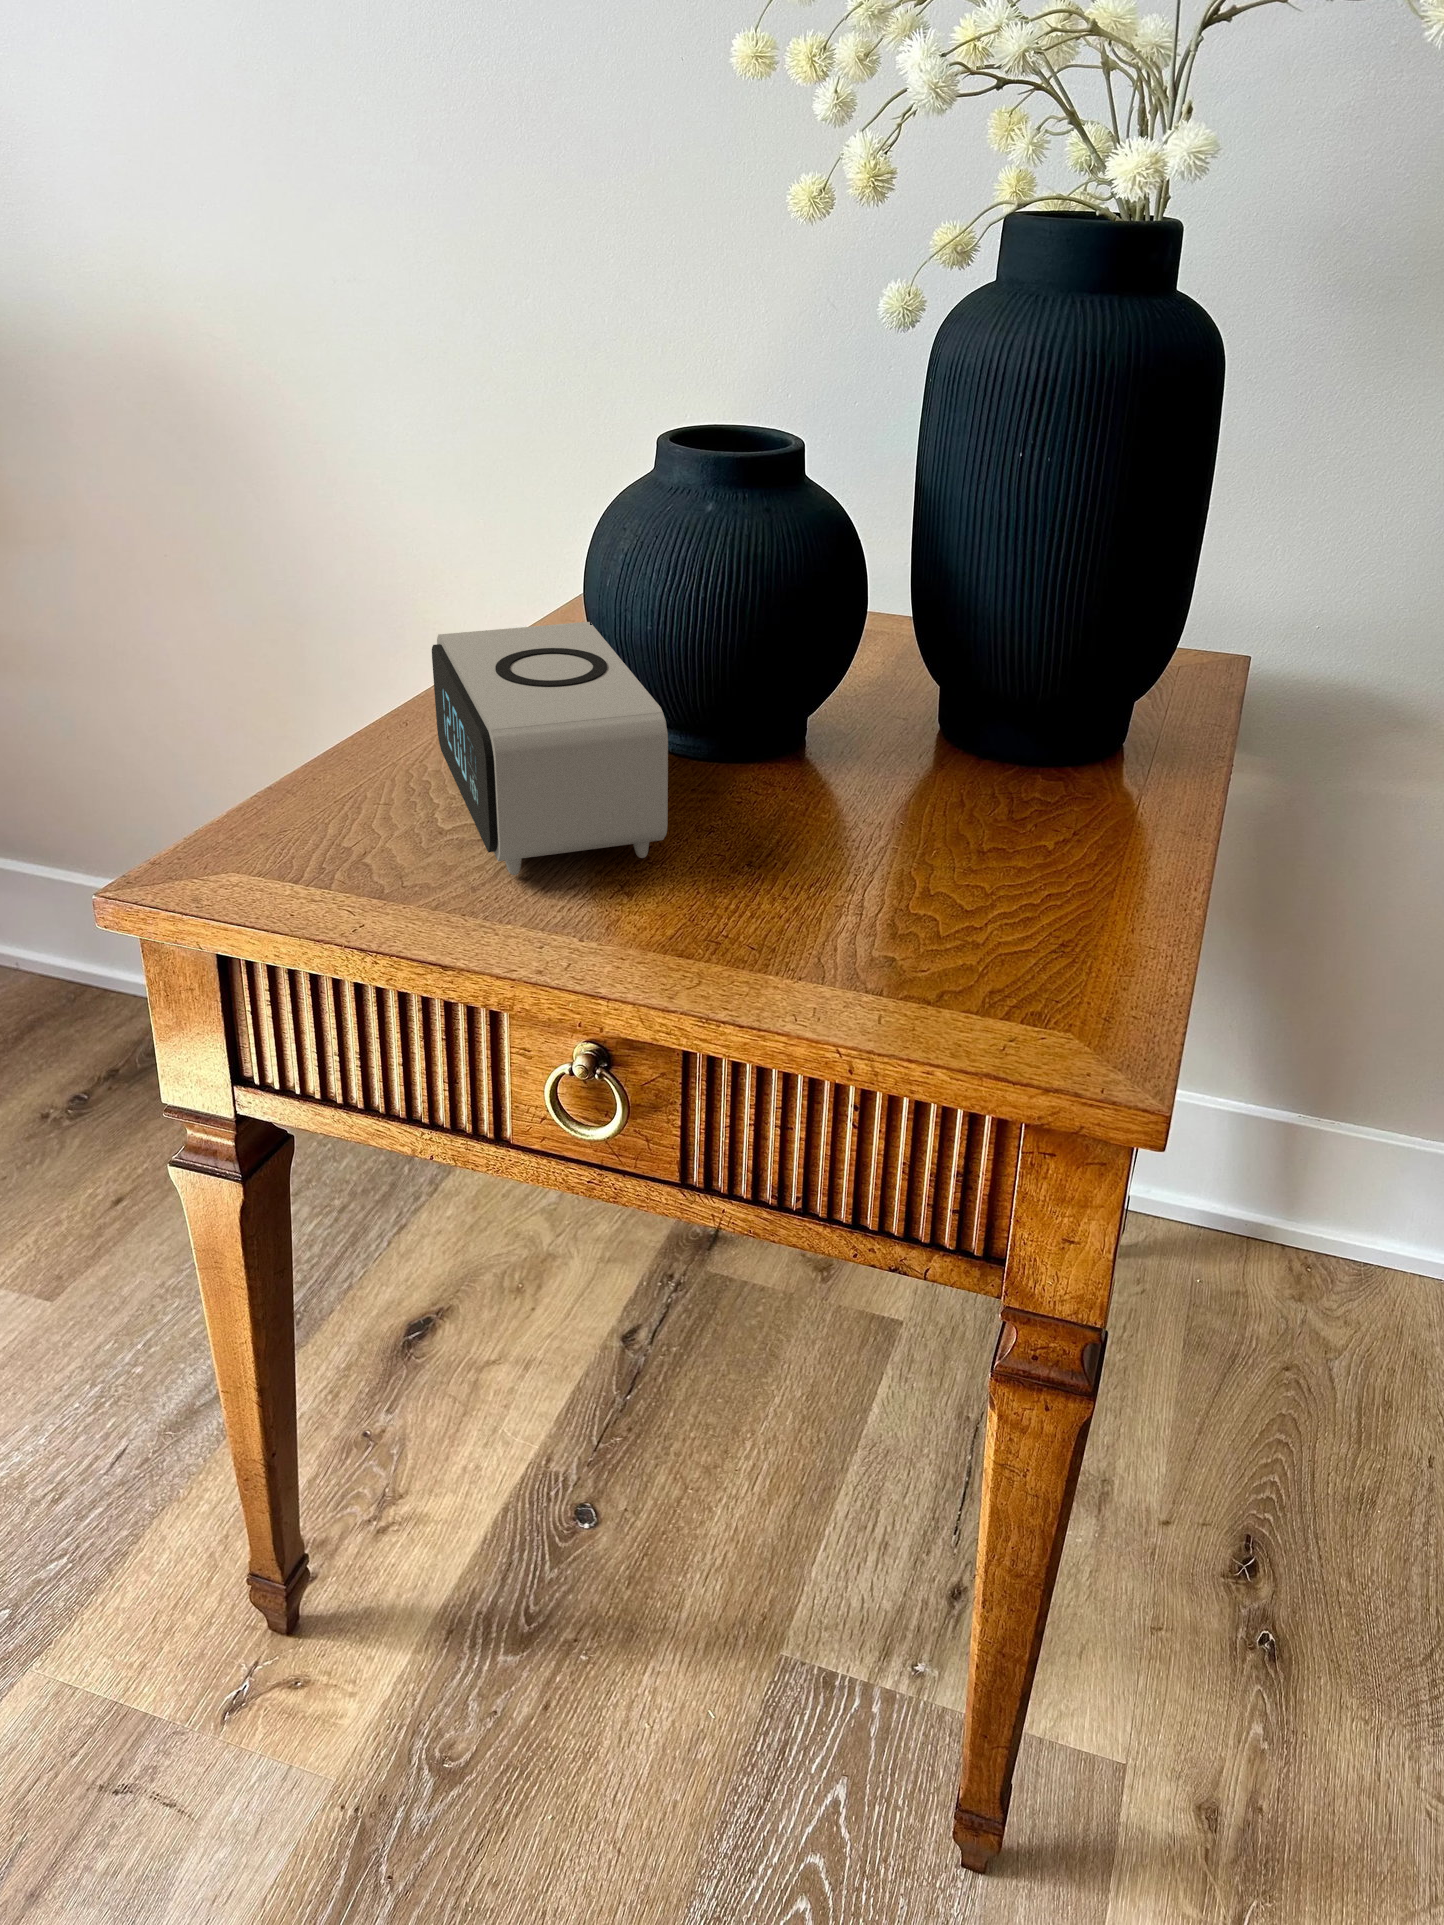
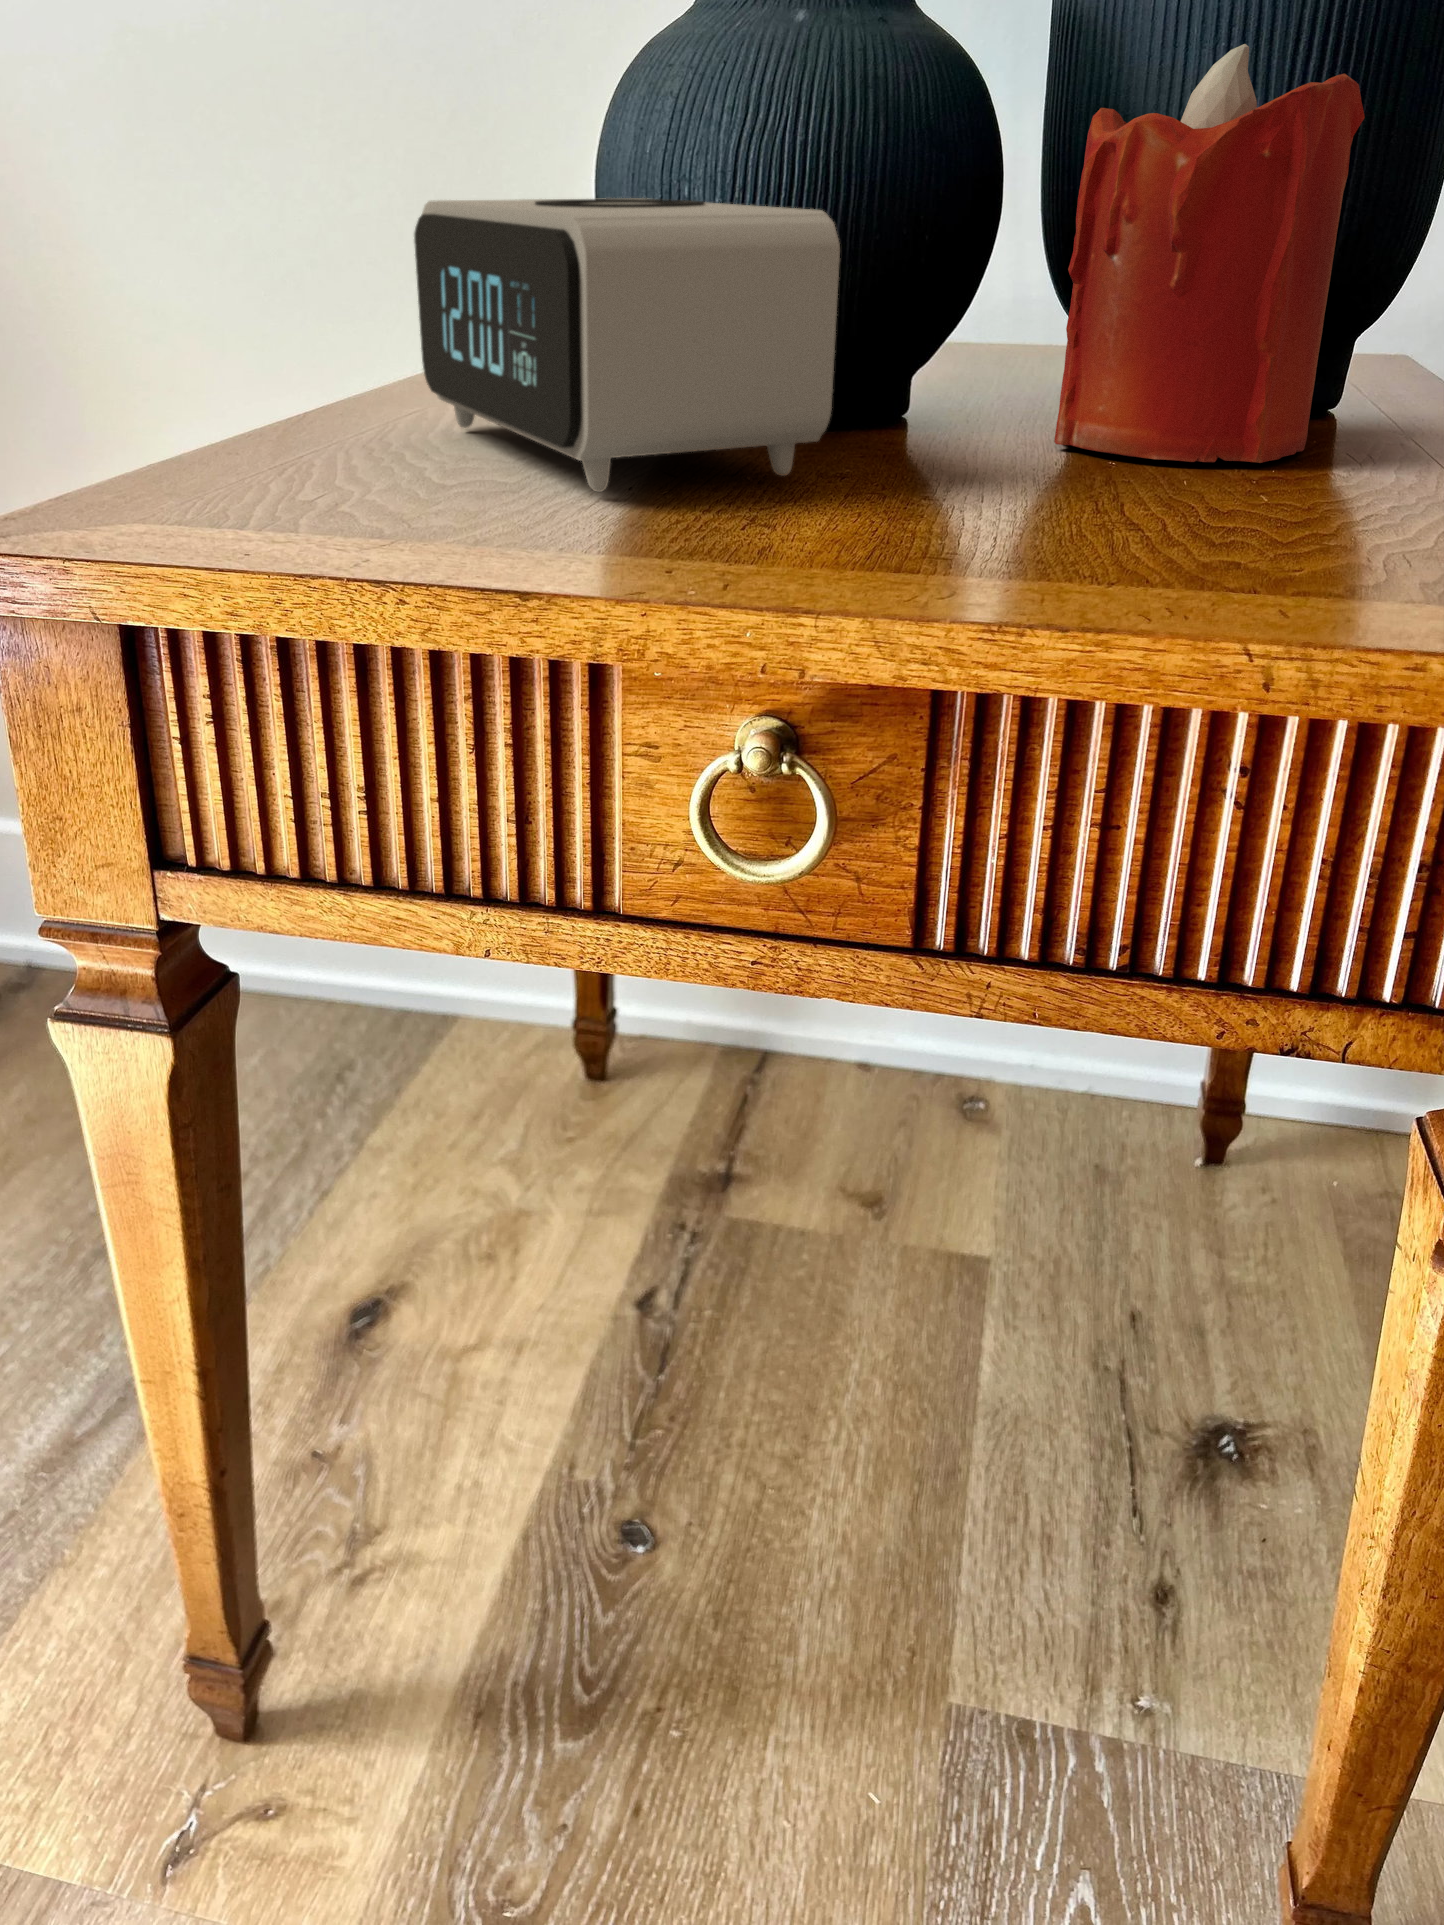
candle: none [850,585,1037,857] -> present [1054,44,1365,463]

